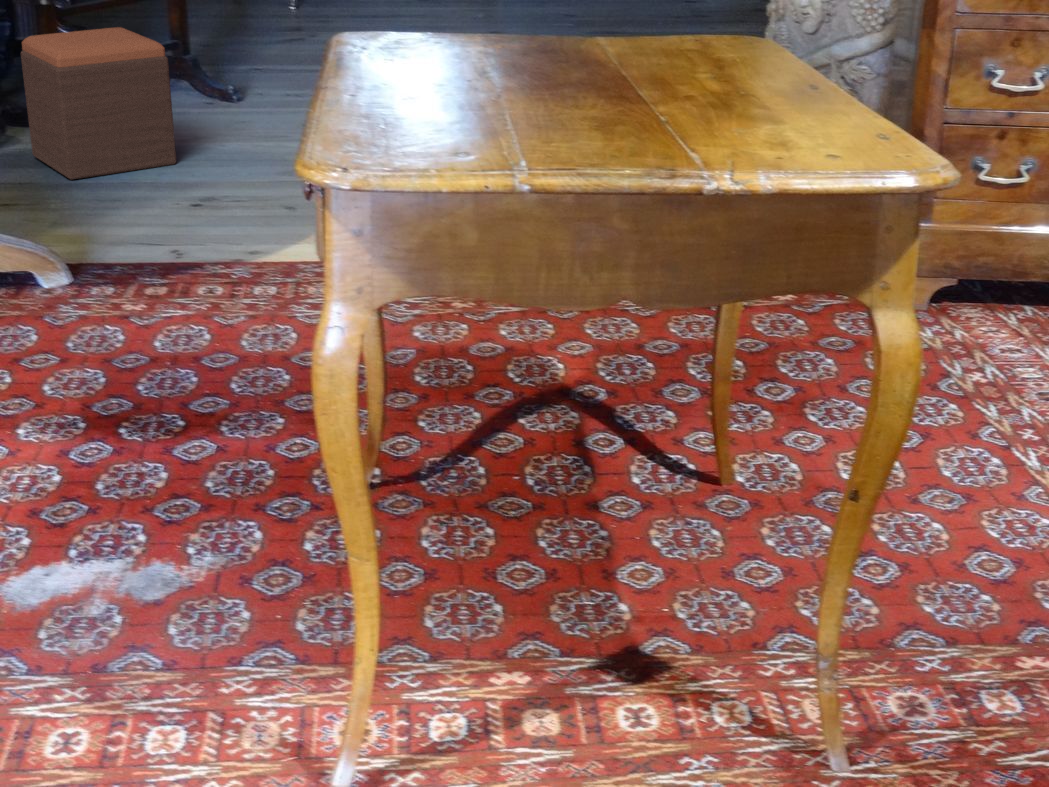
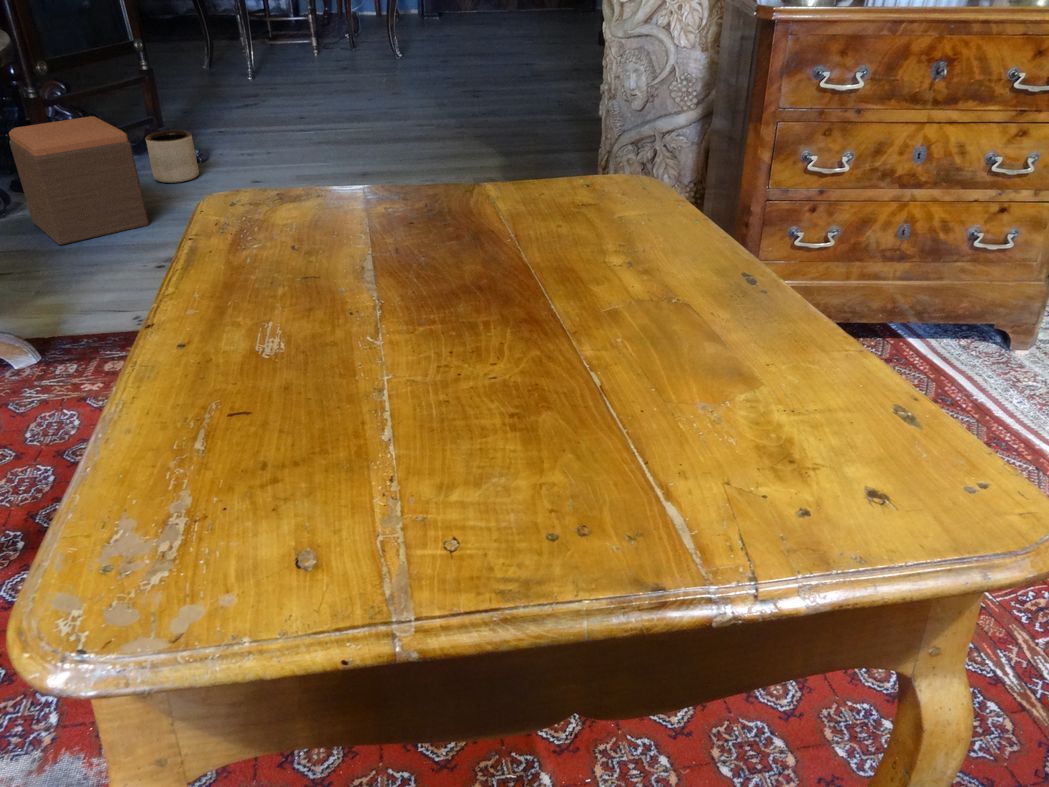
planter: none [173,55,235,121] -> present [146,130,199,183]

